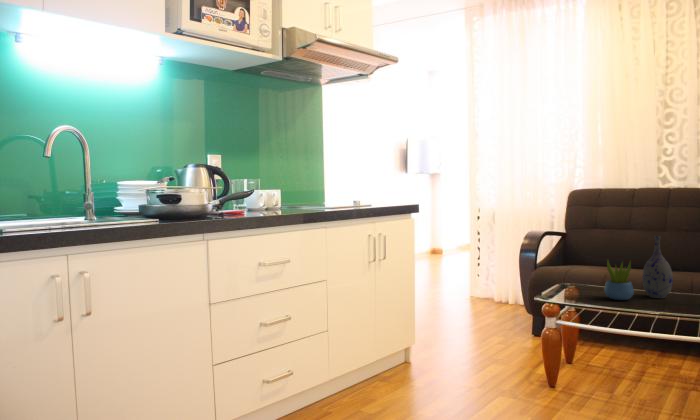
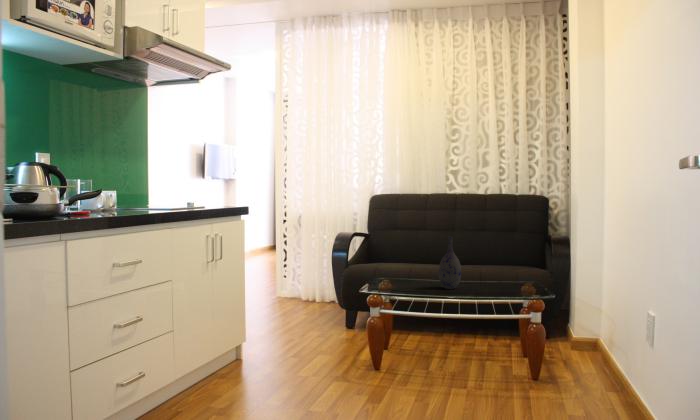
succulent plant: present [604,261,634,300] -> none [410,256,433,291]

